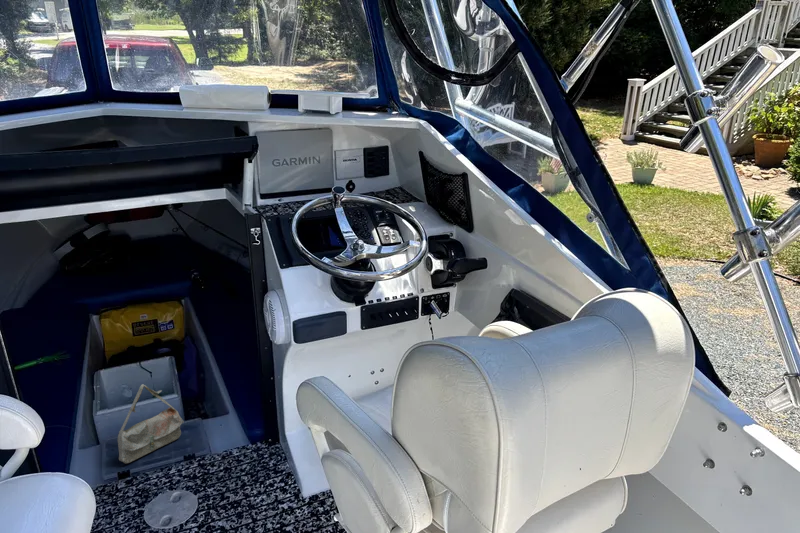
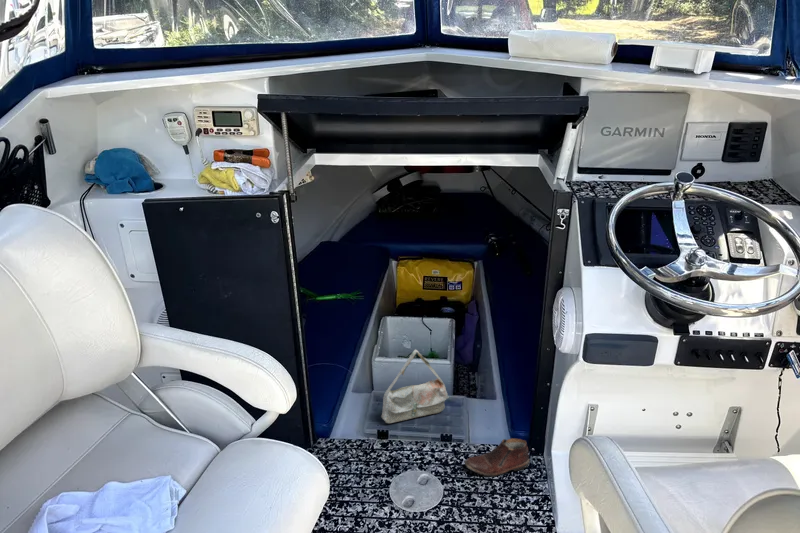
shoe: none [212,434,269,476] -> present [465,438,530,476]

